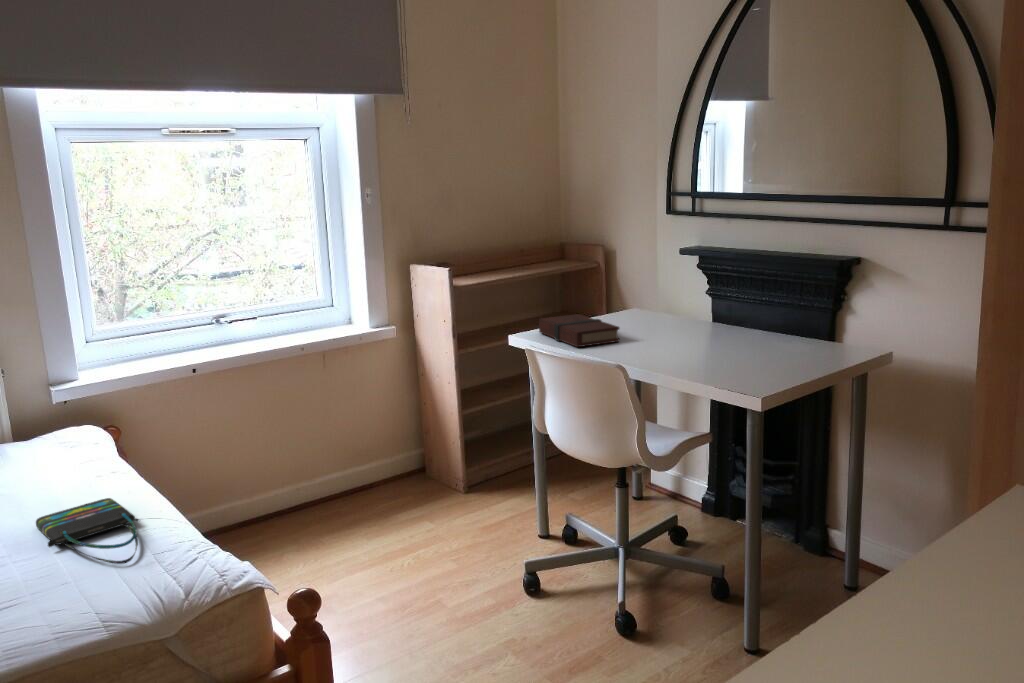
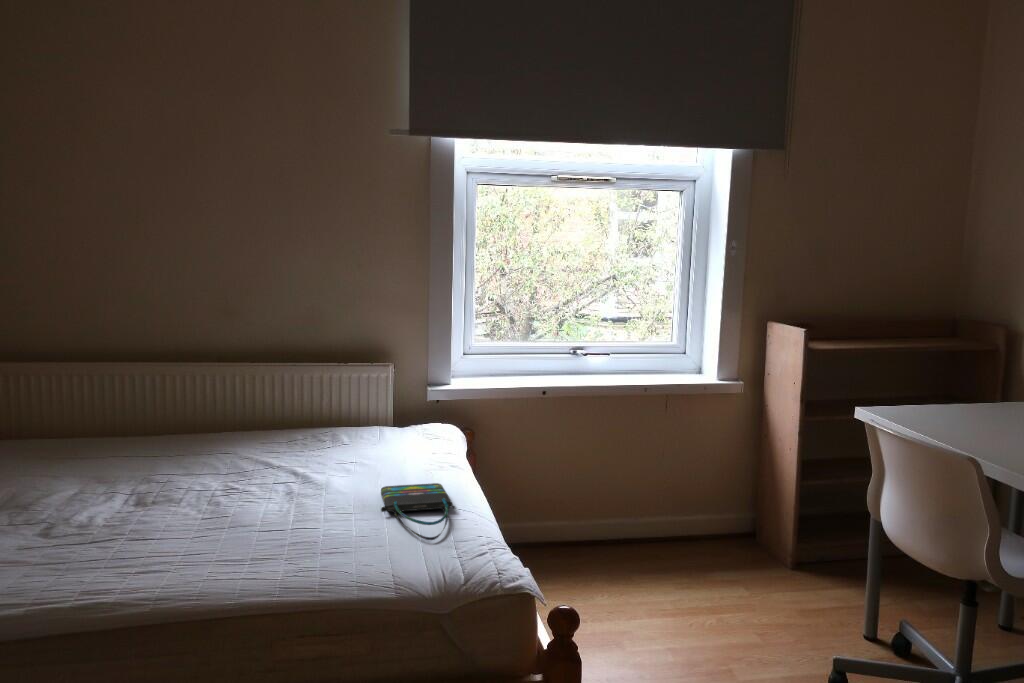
book: present [539,314,619,347] -> none [894,394,994,433]

